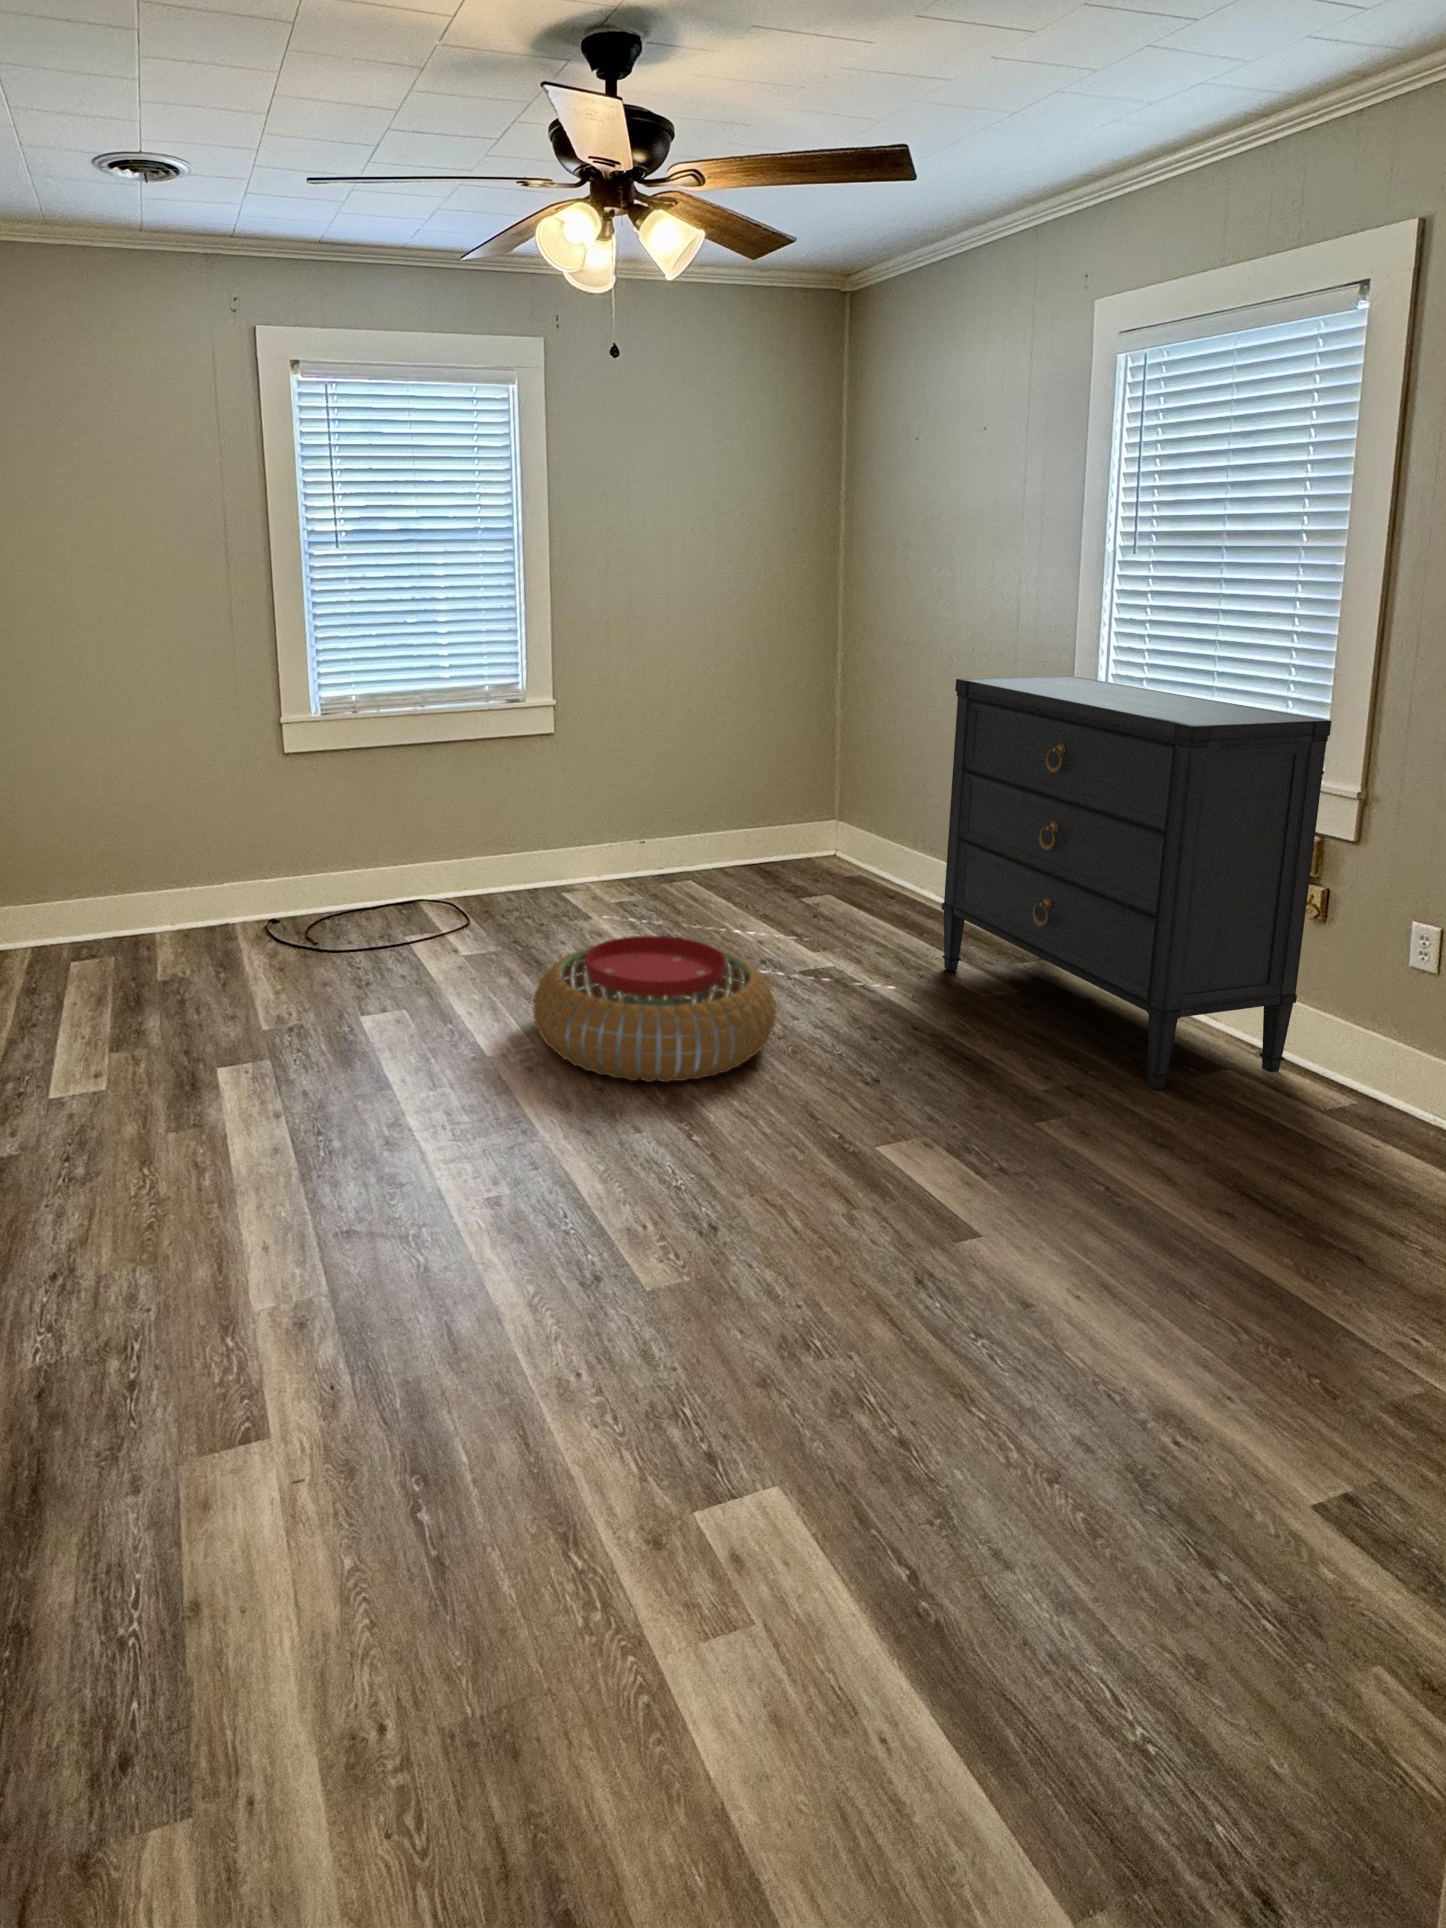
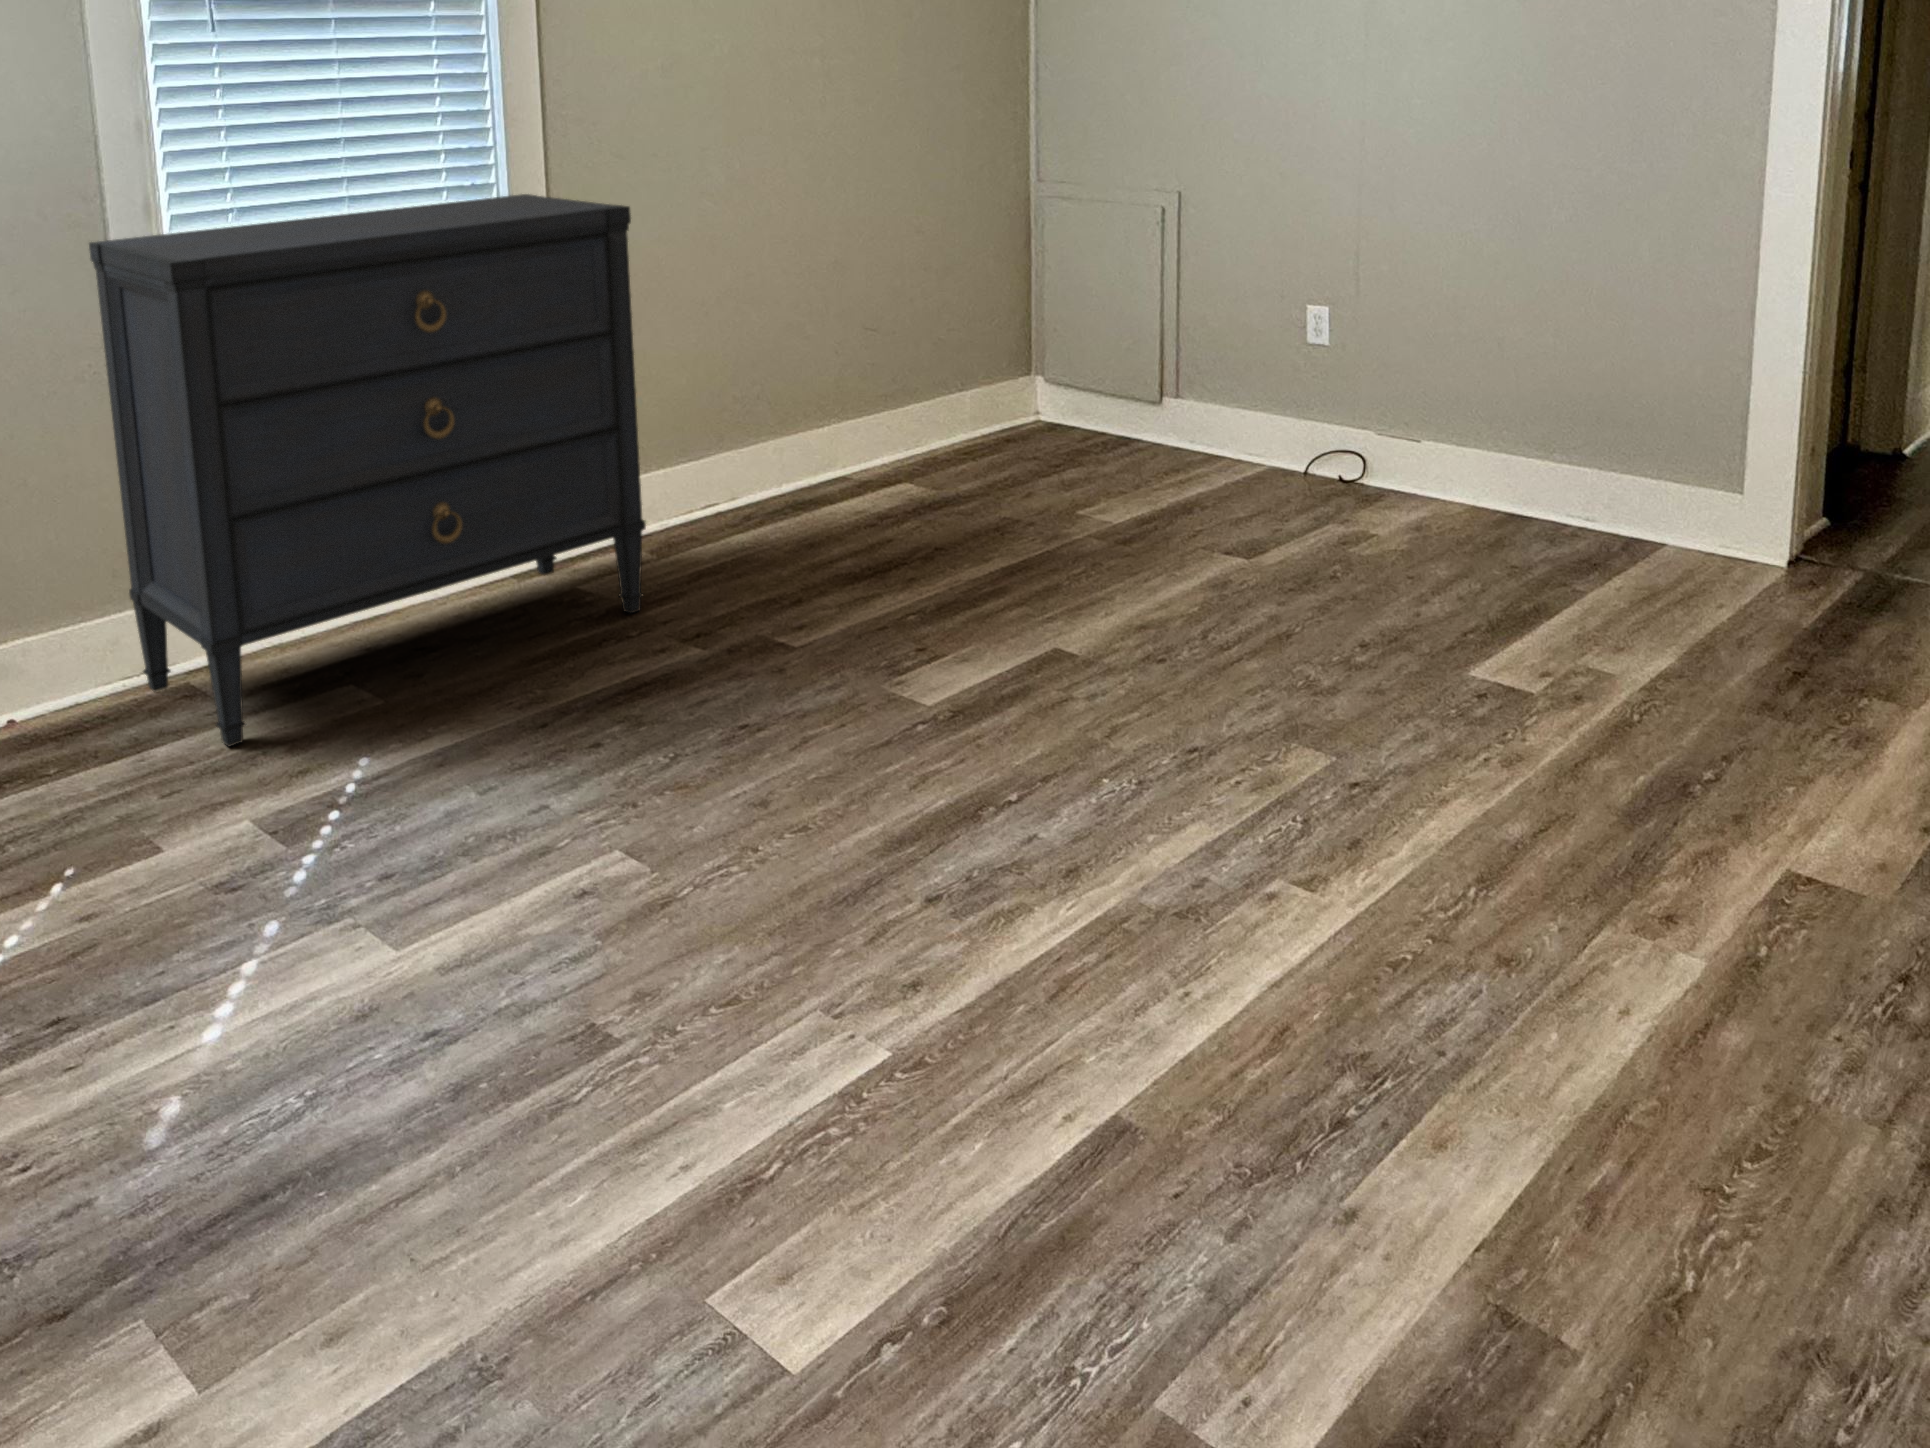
pouf: present [533,936,776,1082] -> none [467,718,913,1034]

